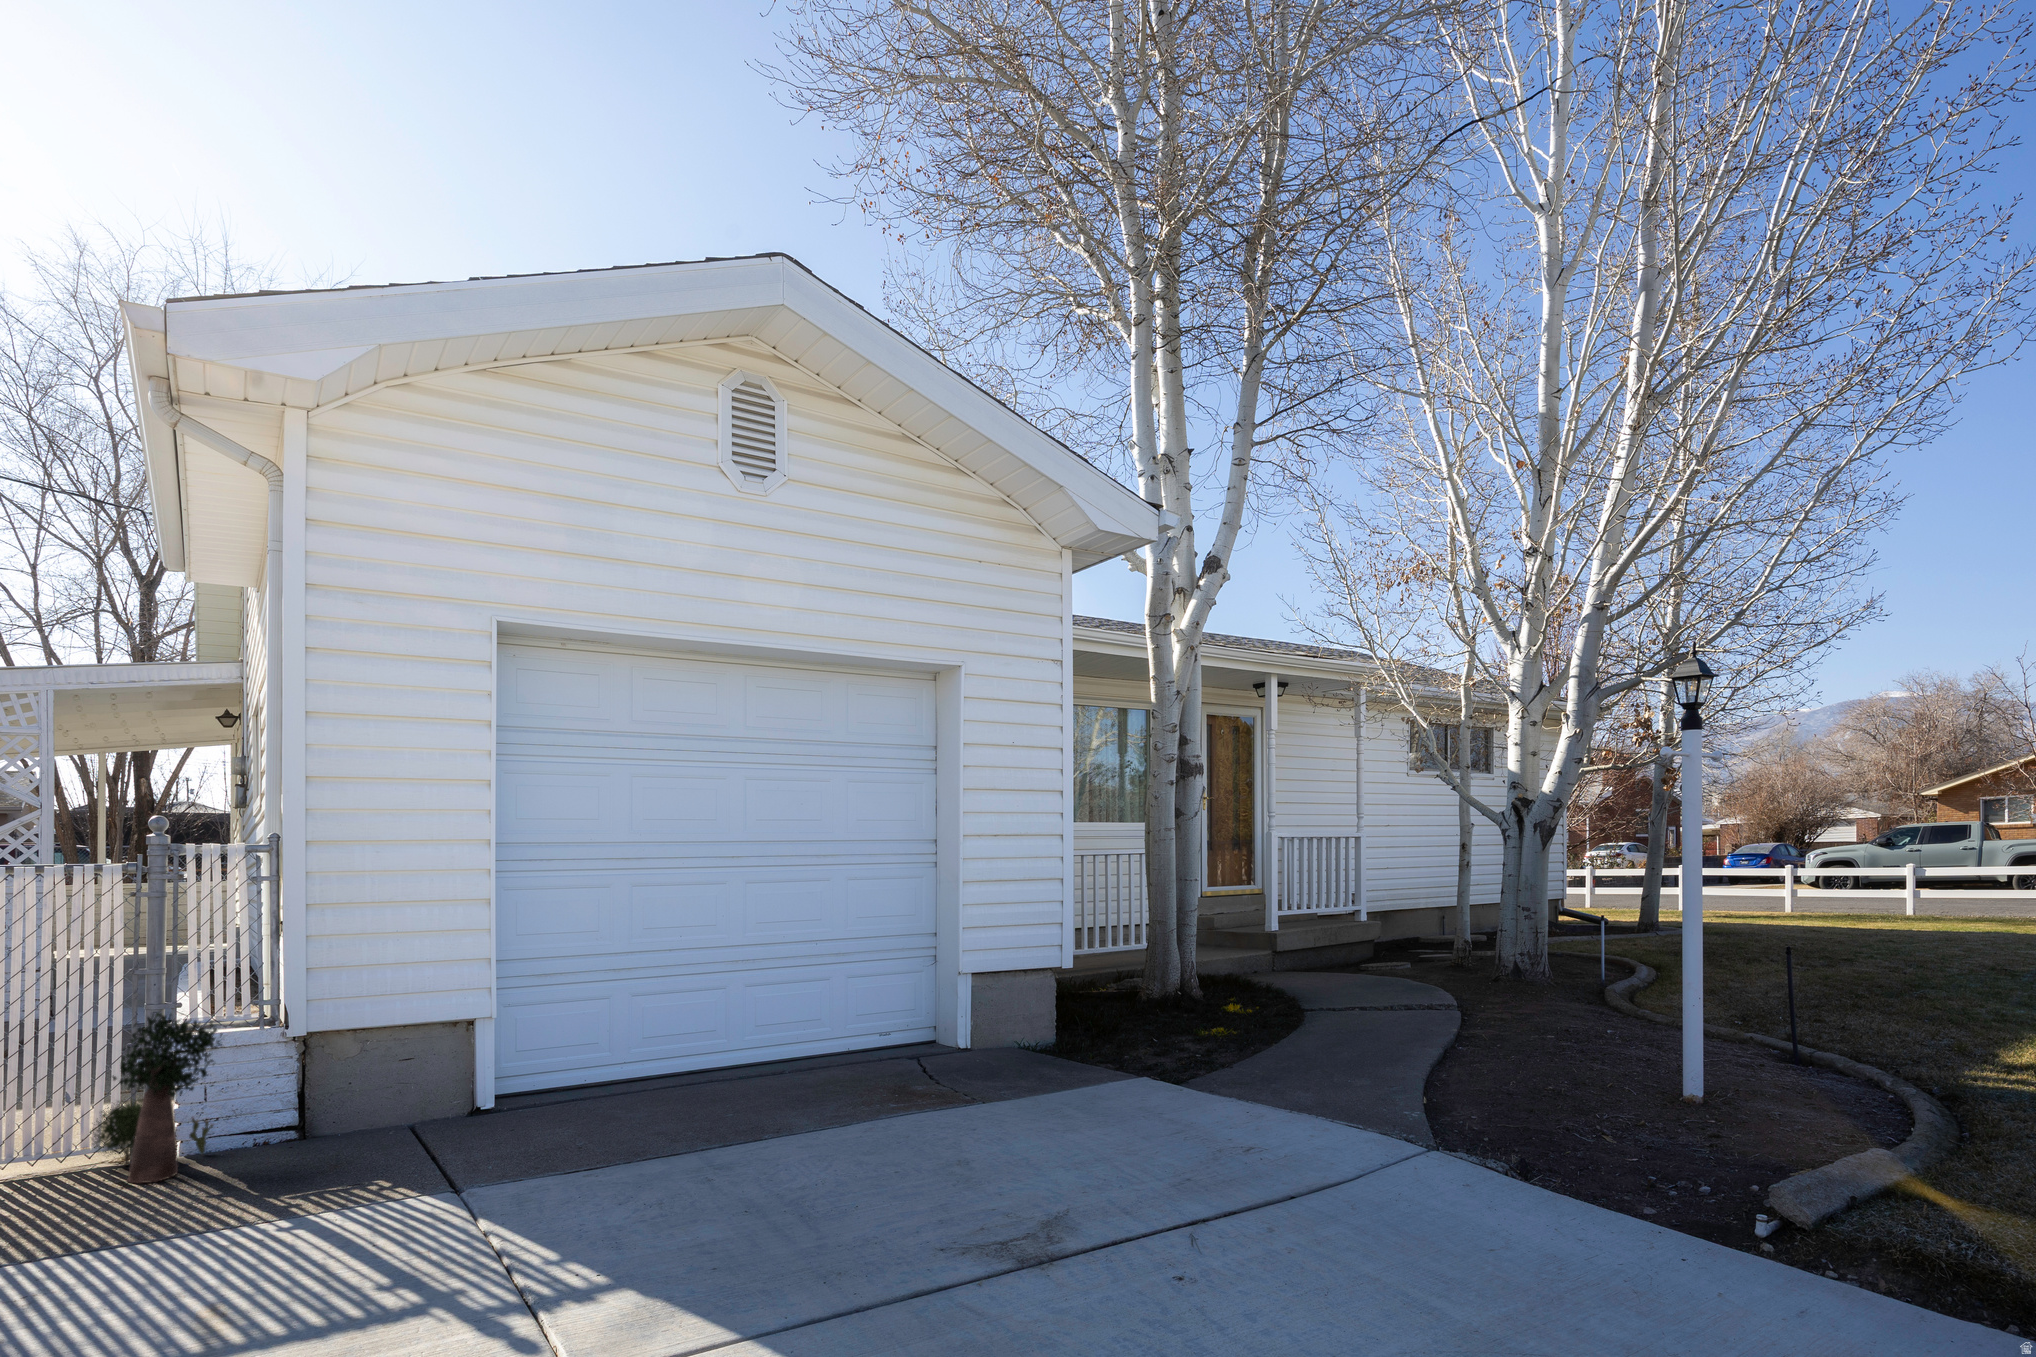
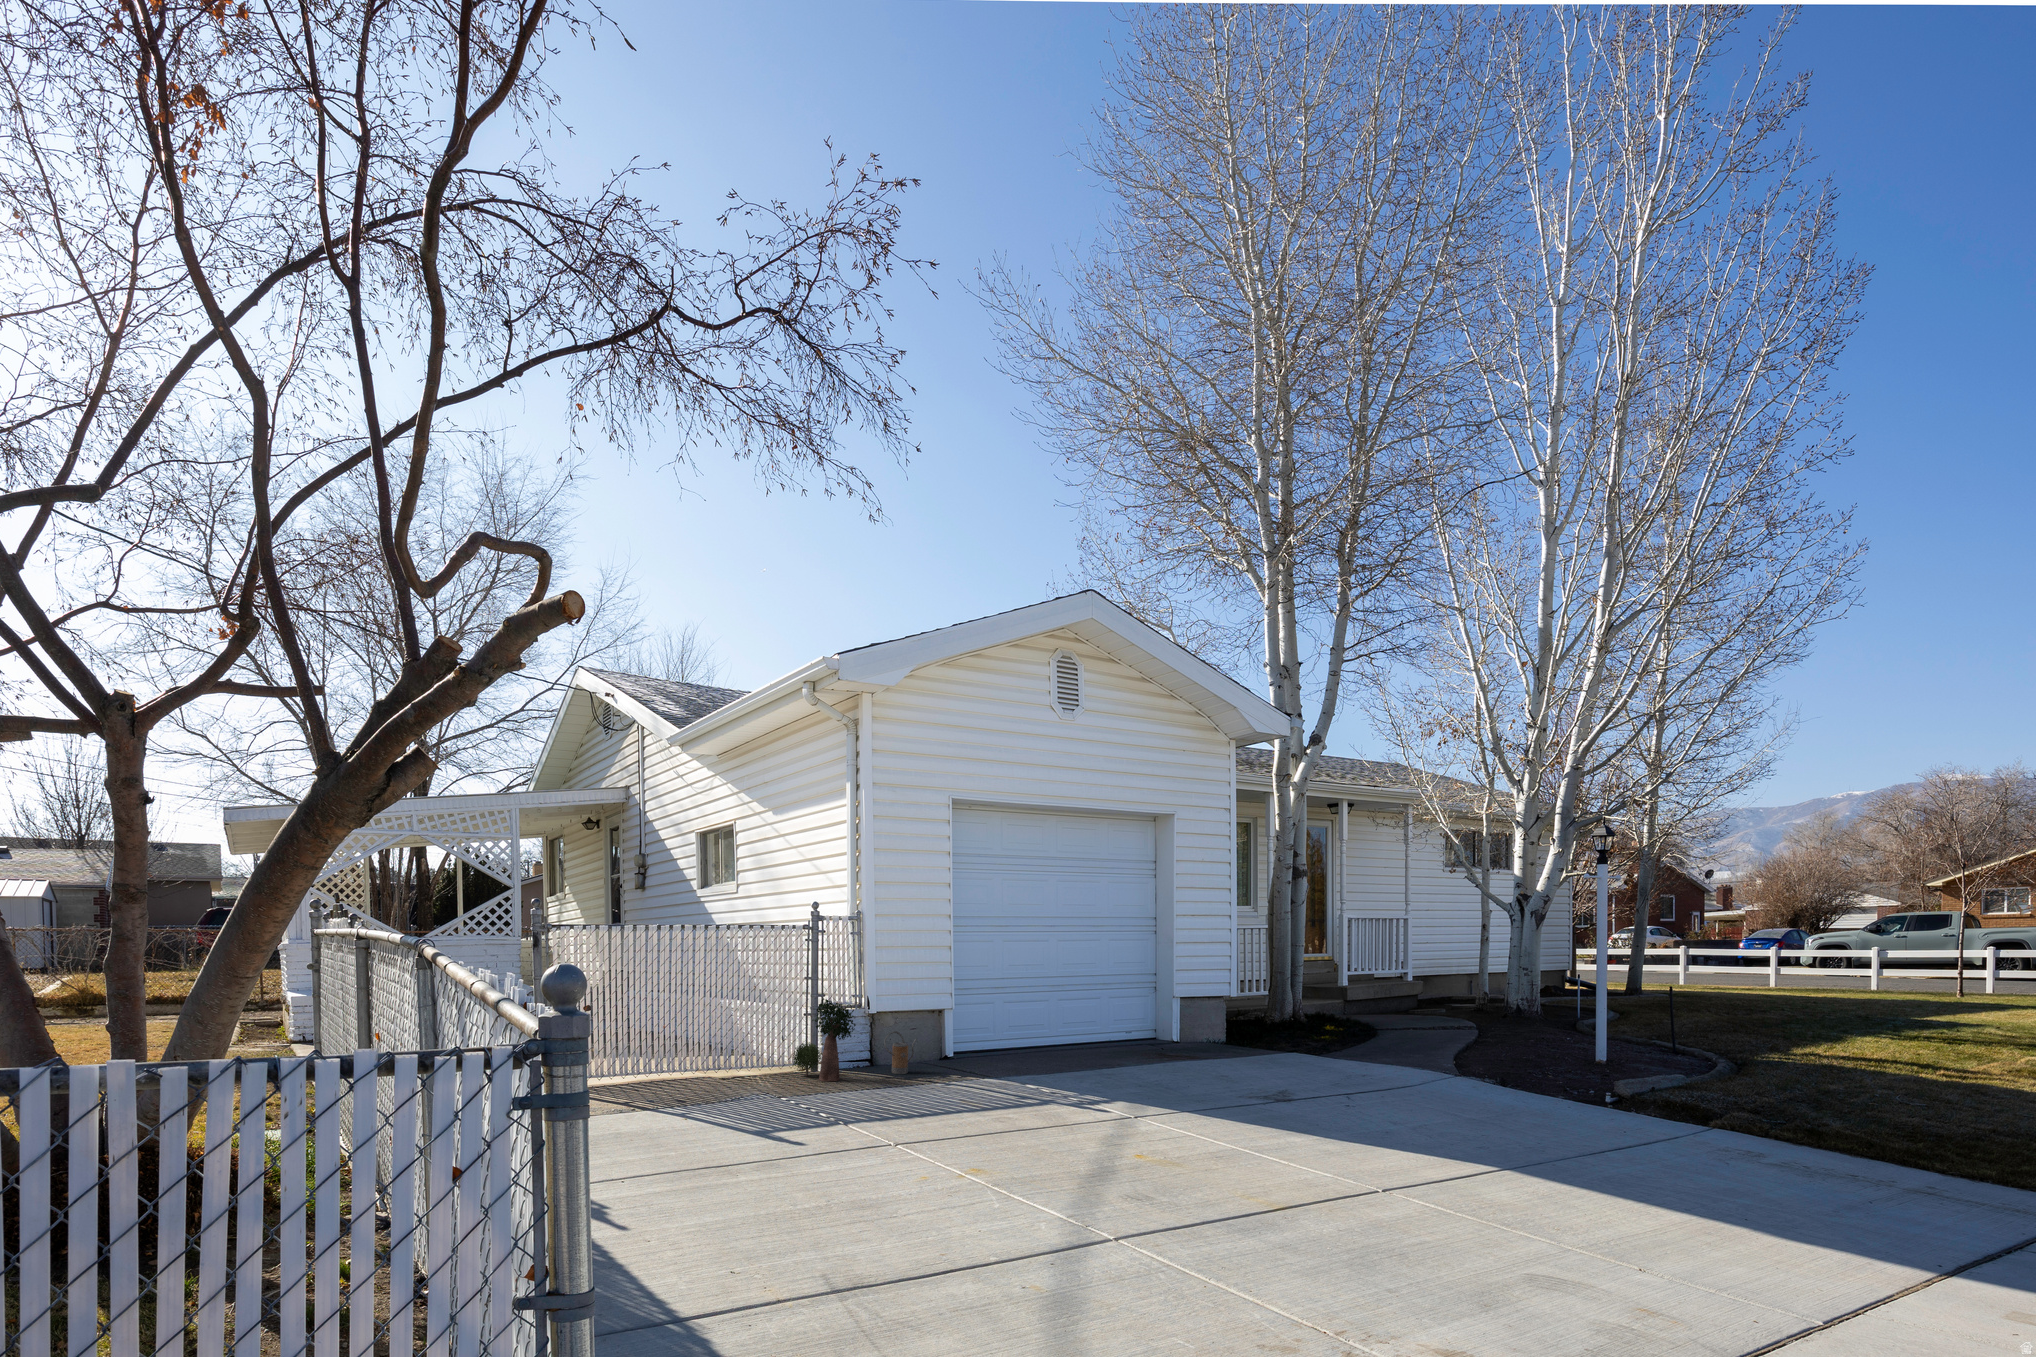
watering can: none [307,1067,388,1151] -> present [884,1031,917,1074]

